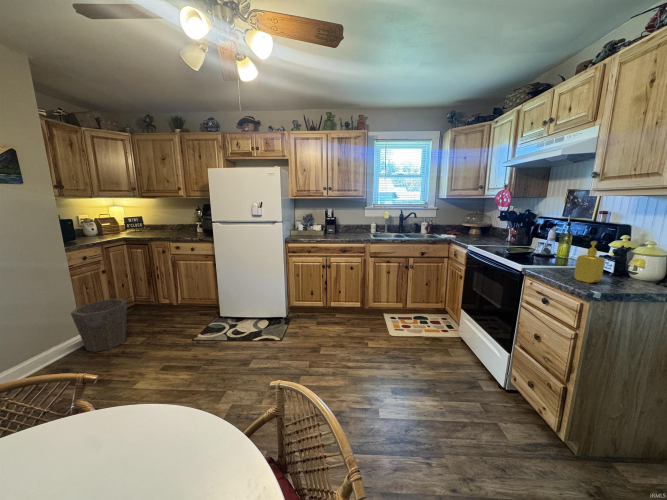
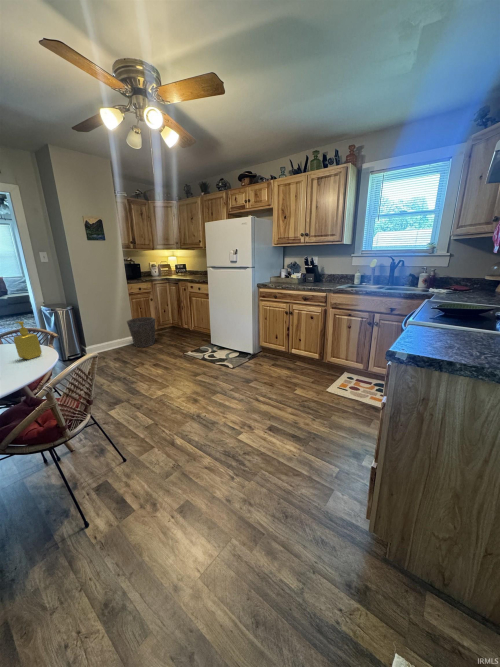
soap dispenser: present [574,241,605,283] -> present [14,321,42,359]

